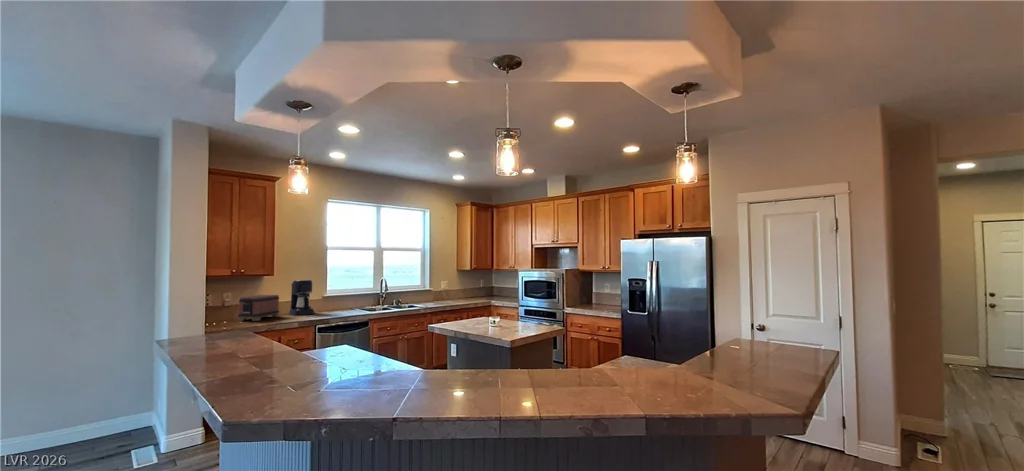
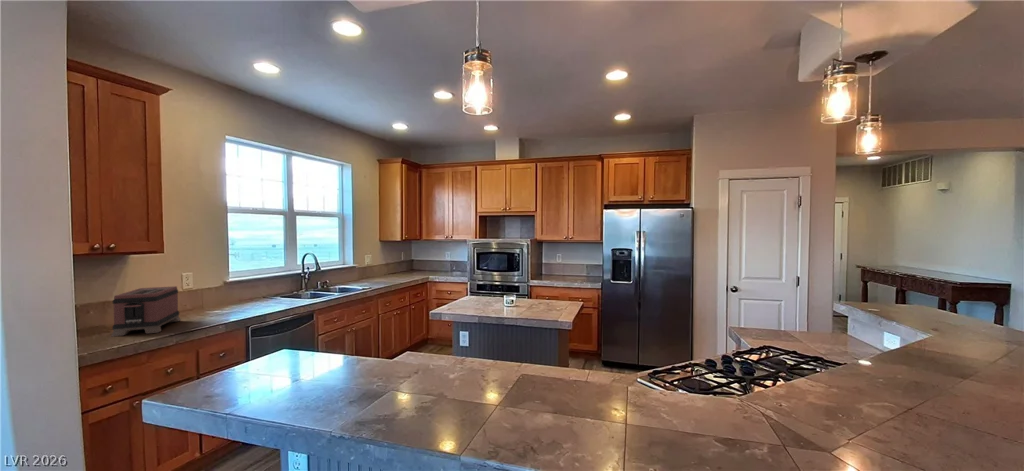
coffee maker: present [289,280,315,315] -> none [184,260,233,315]

